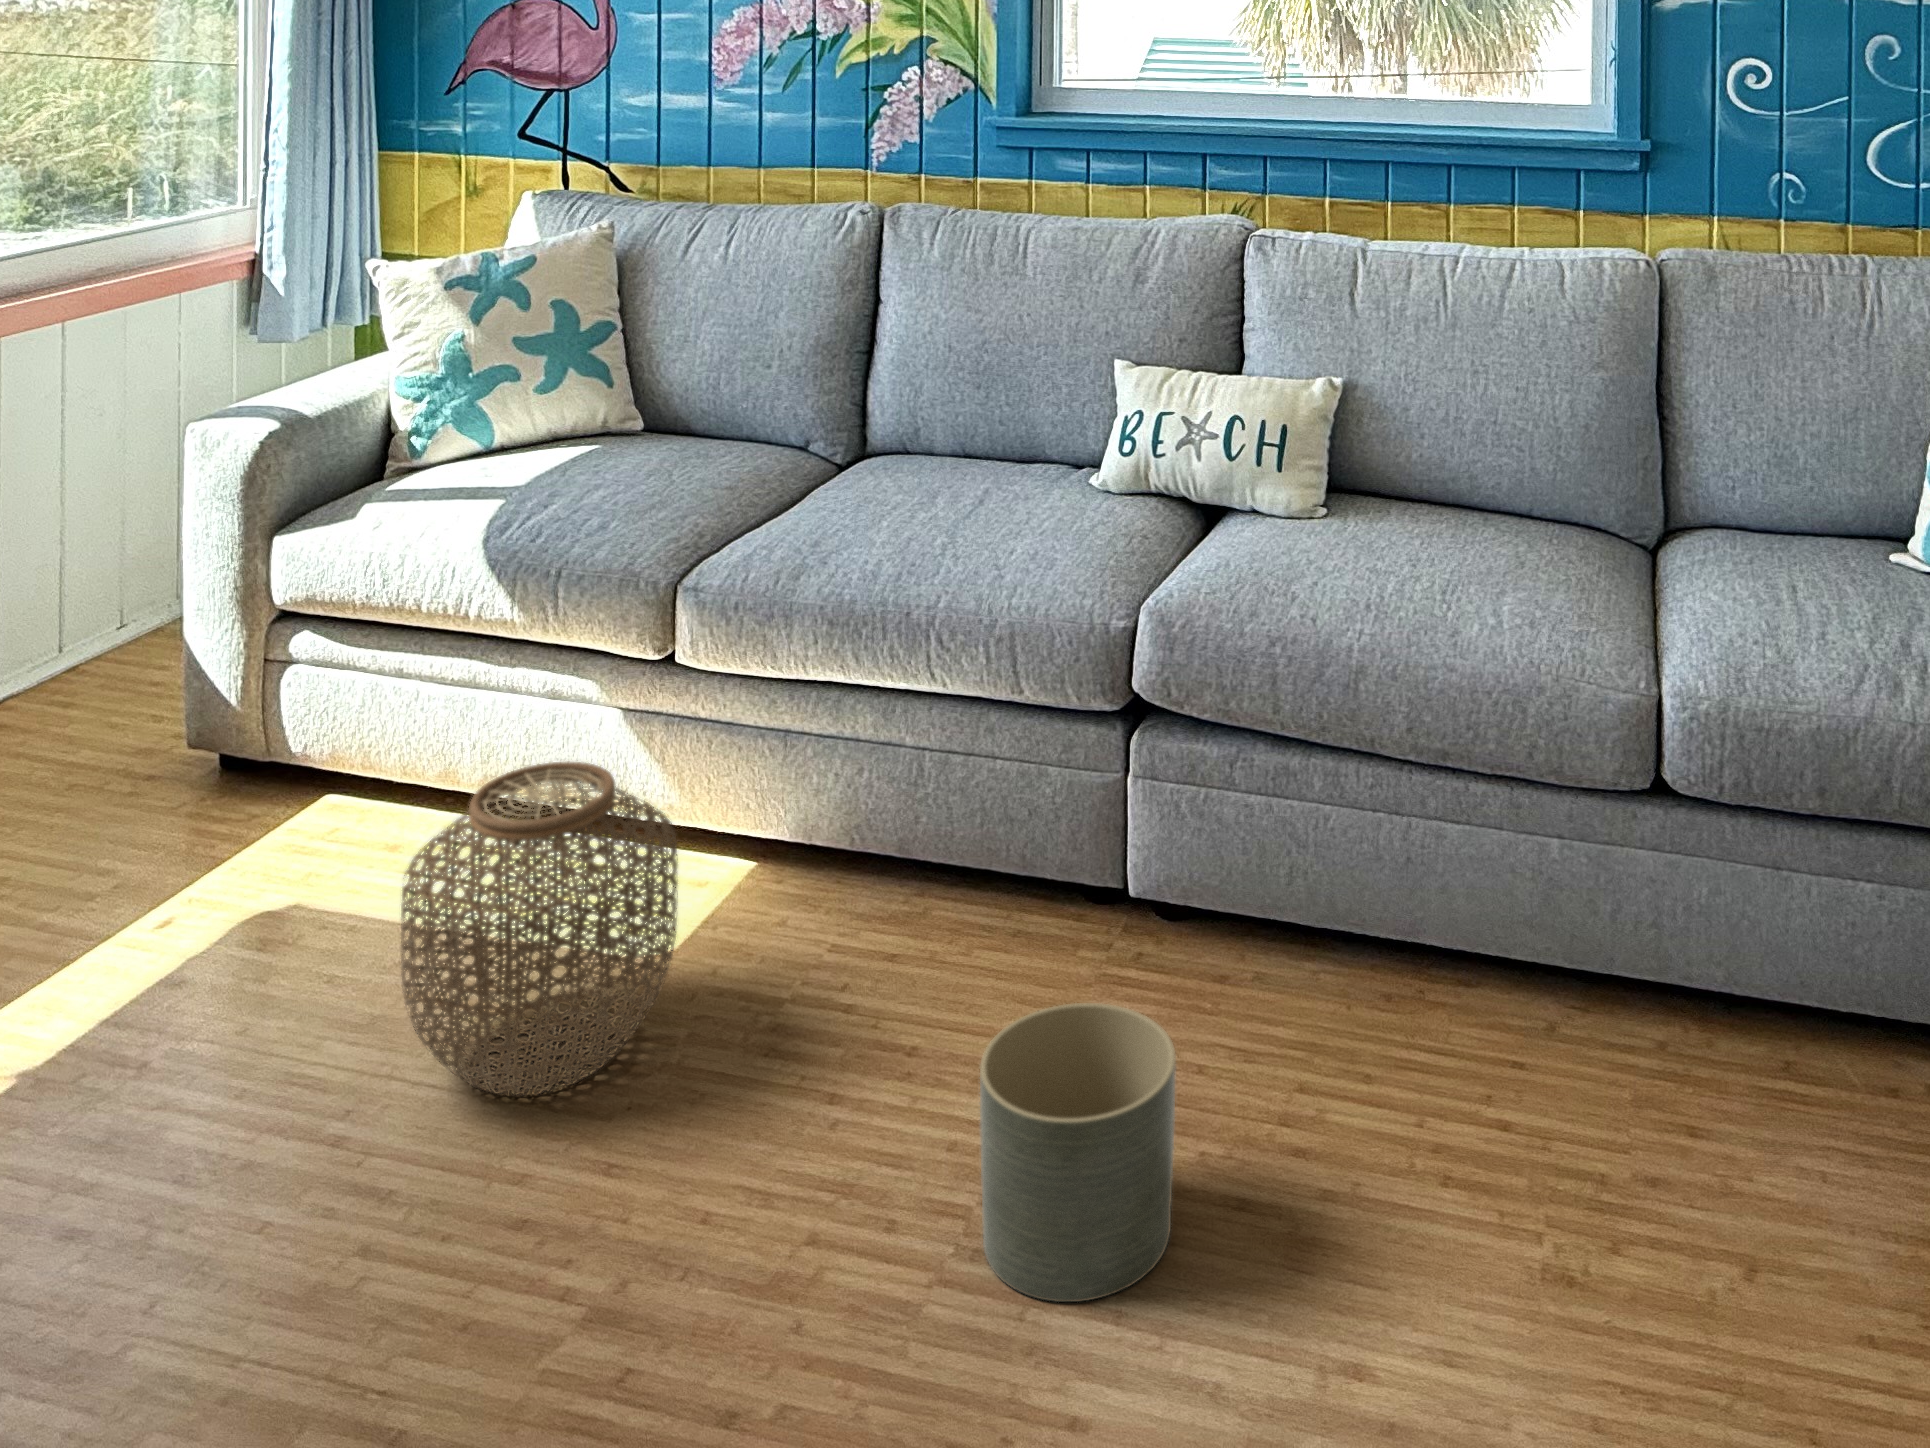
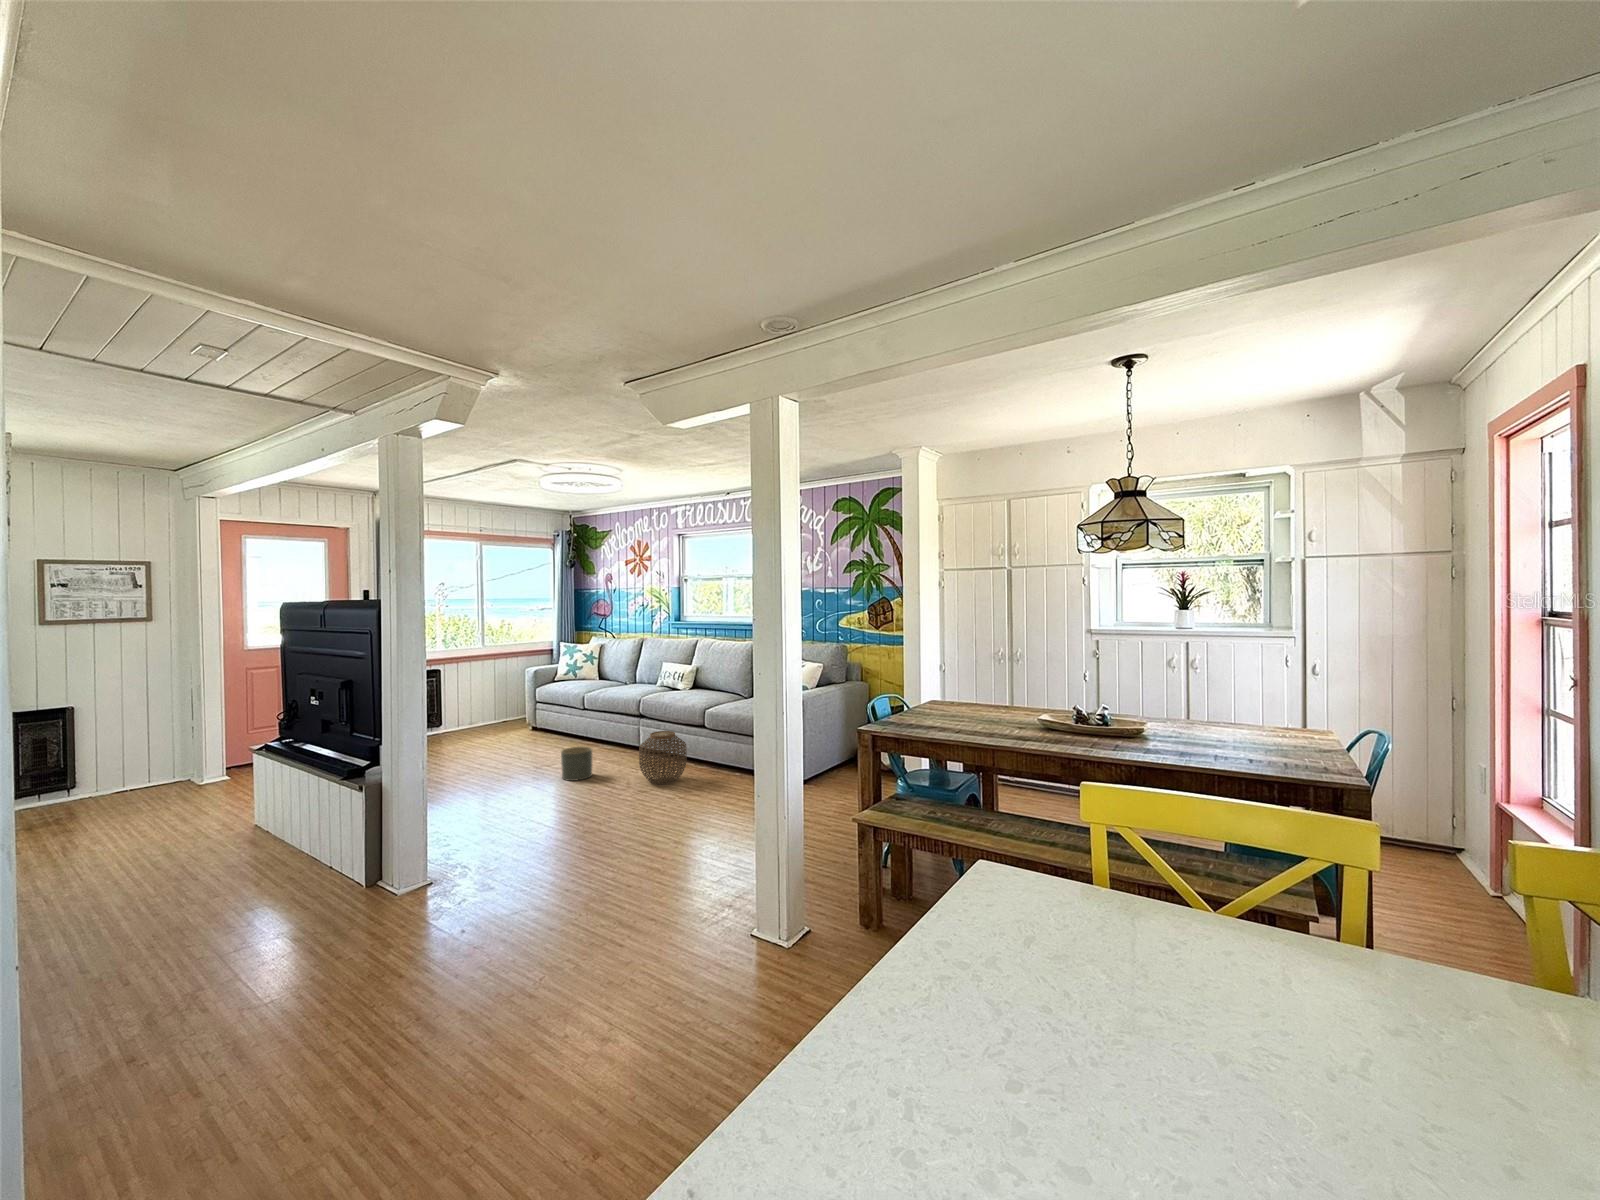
woven basket: present [401,762,678,1096] -> present [639,731,687,785]

